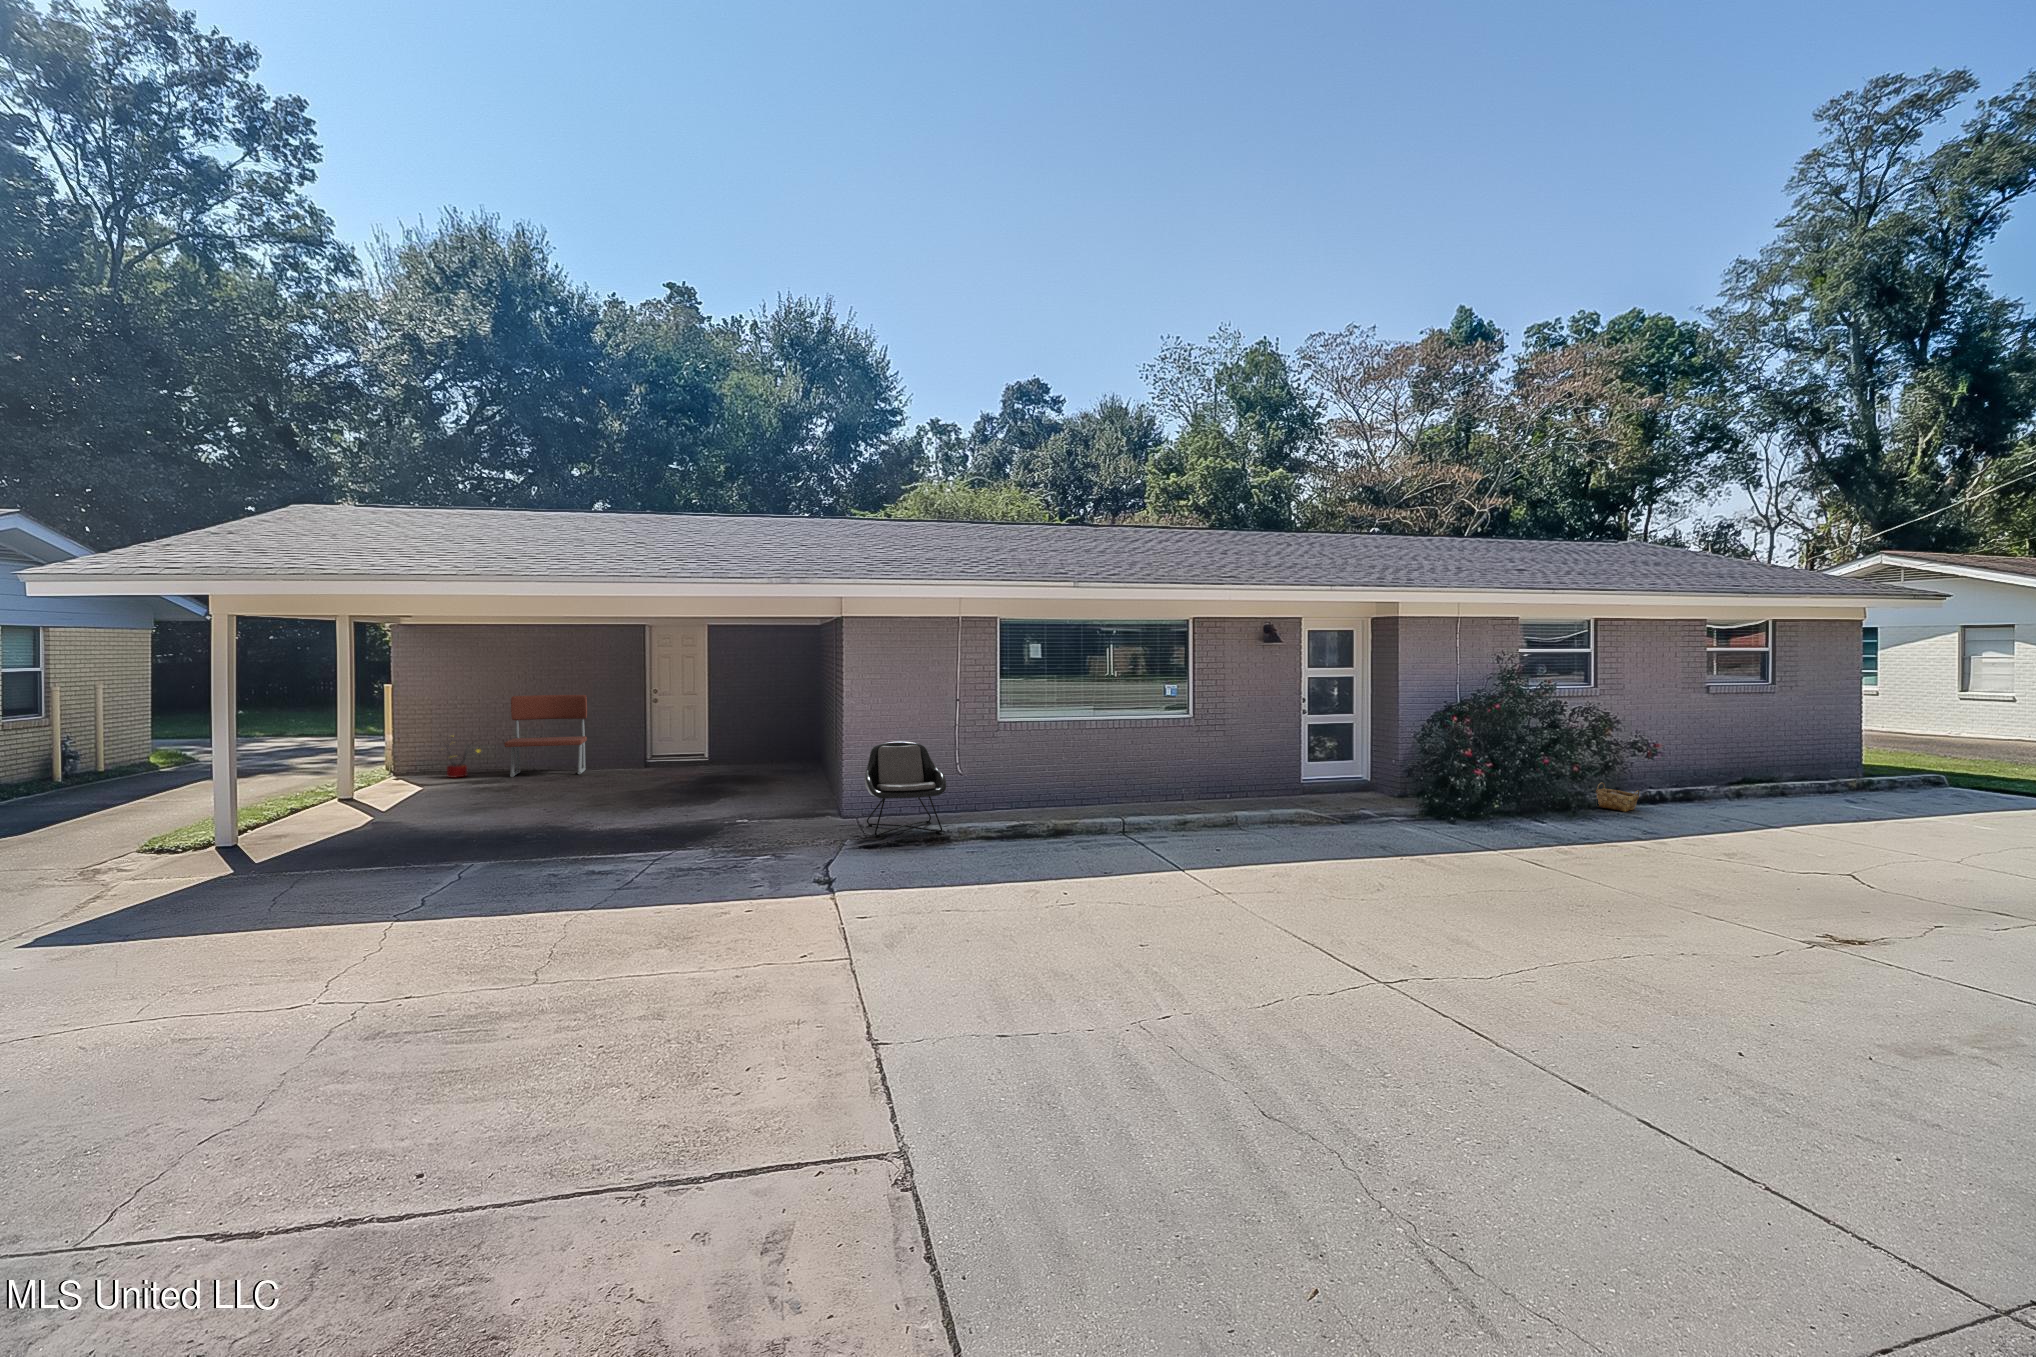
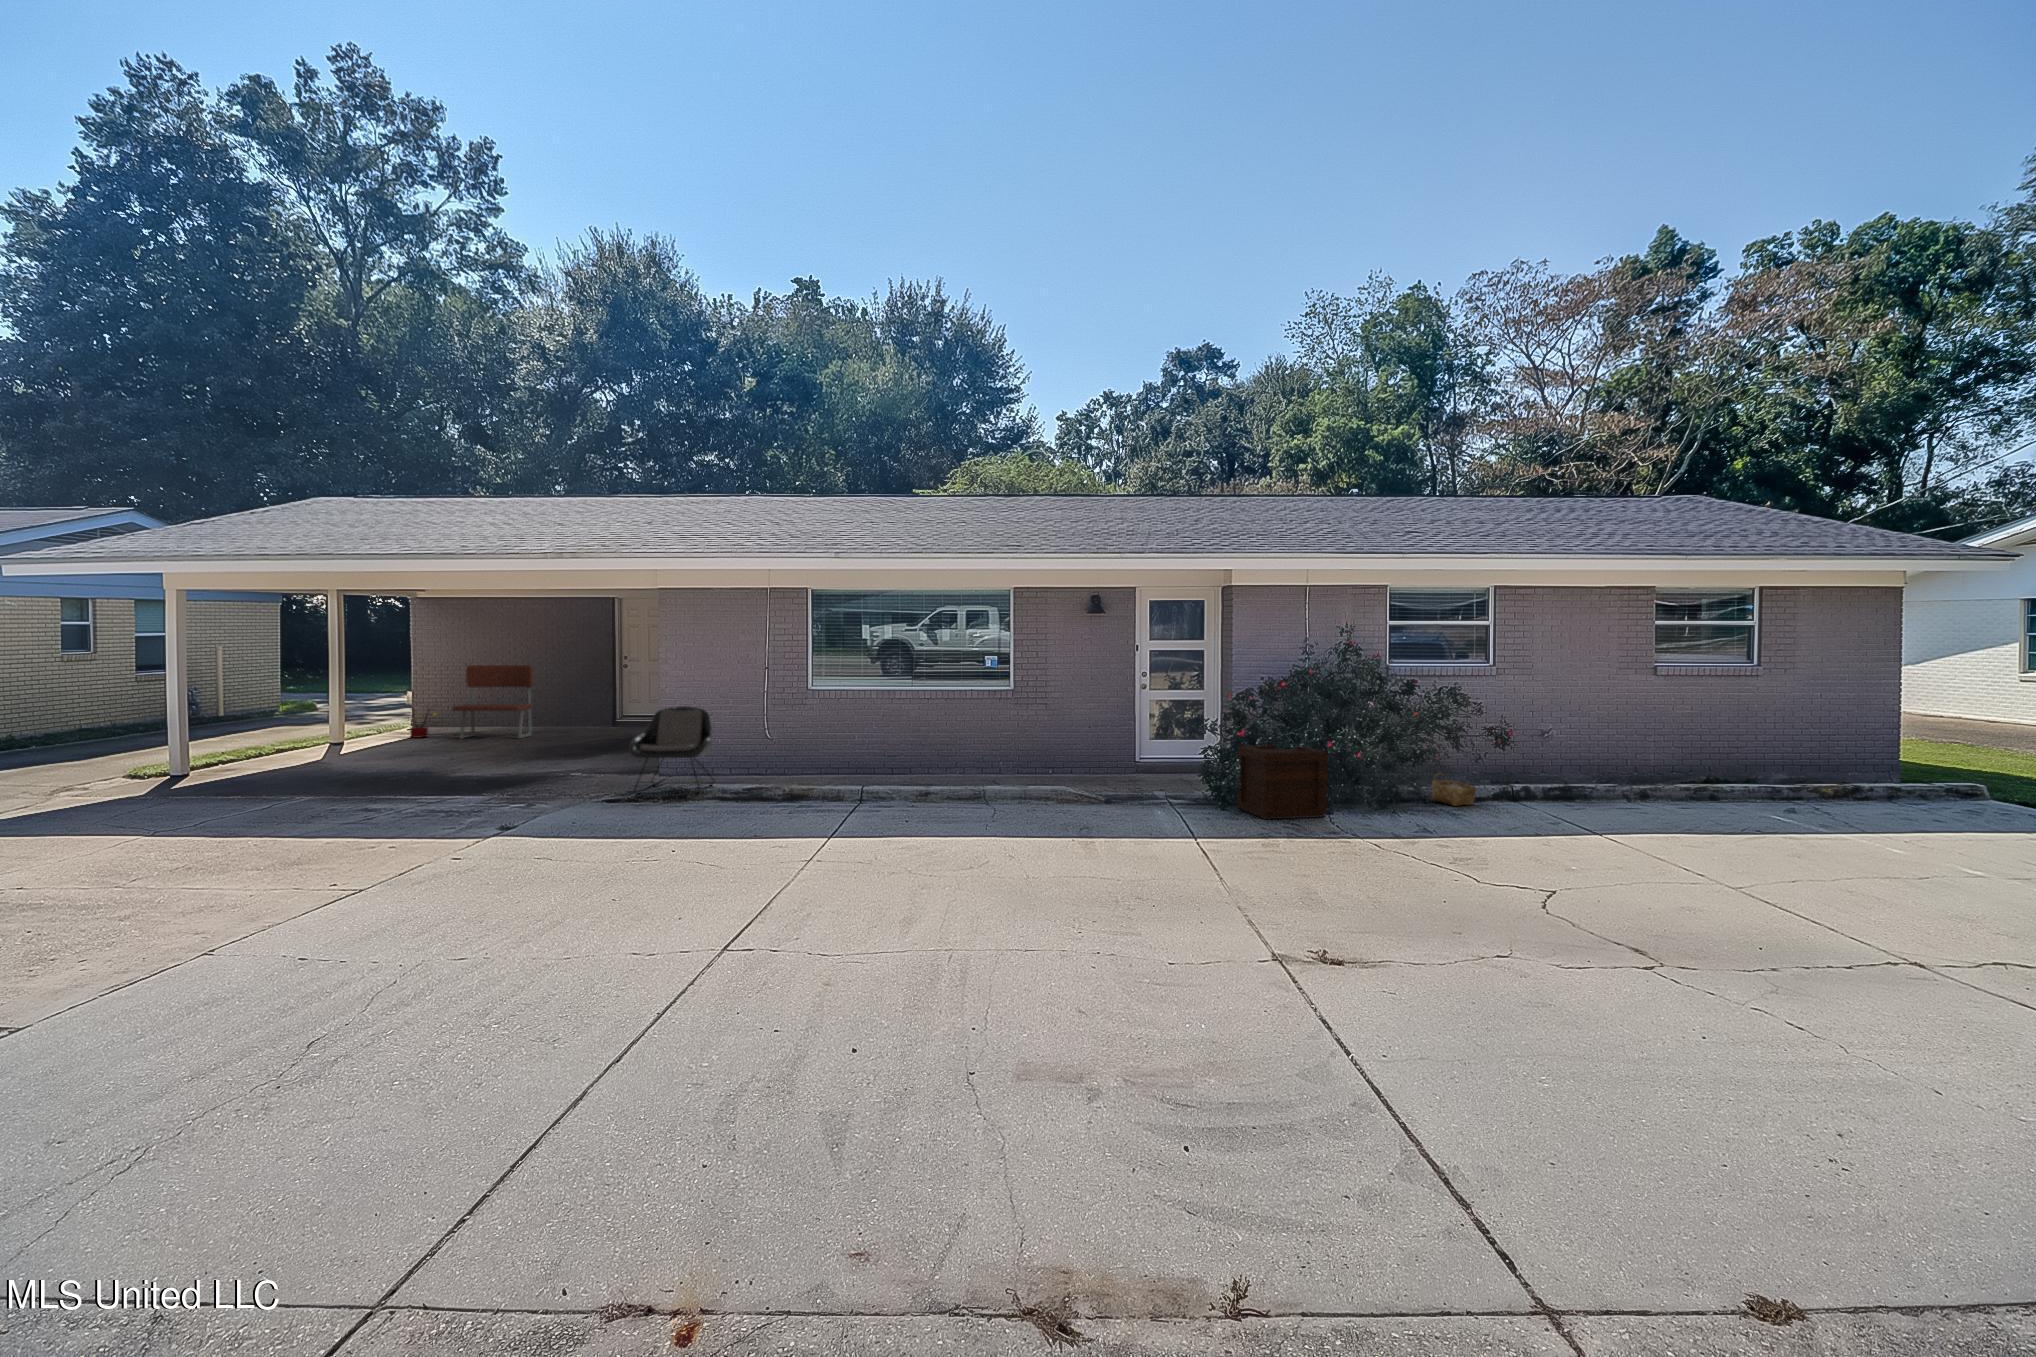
wooden crate: none [1466,762,1560,834] -> present [1237,745,1327,820]

